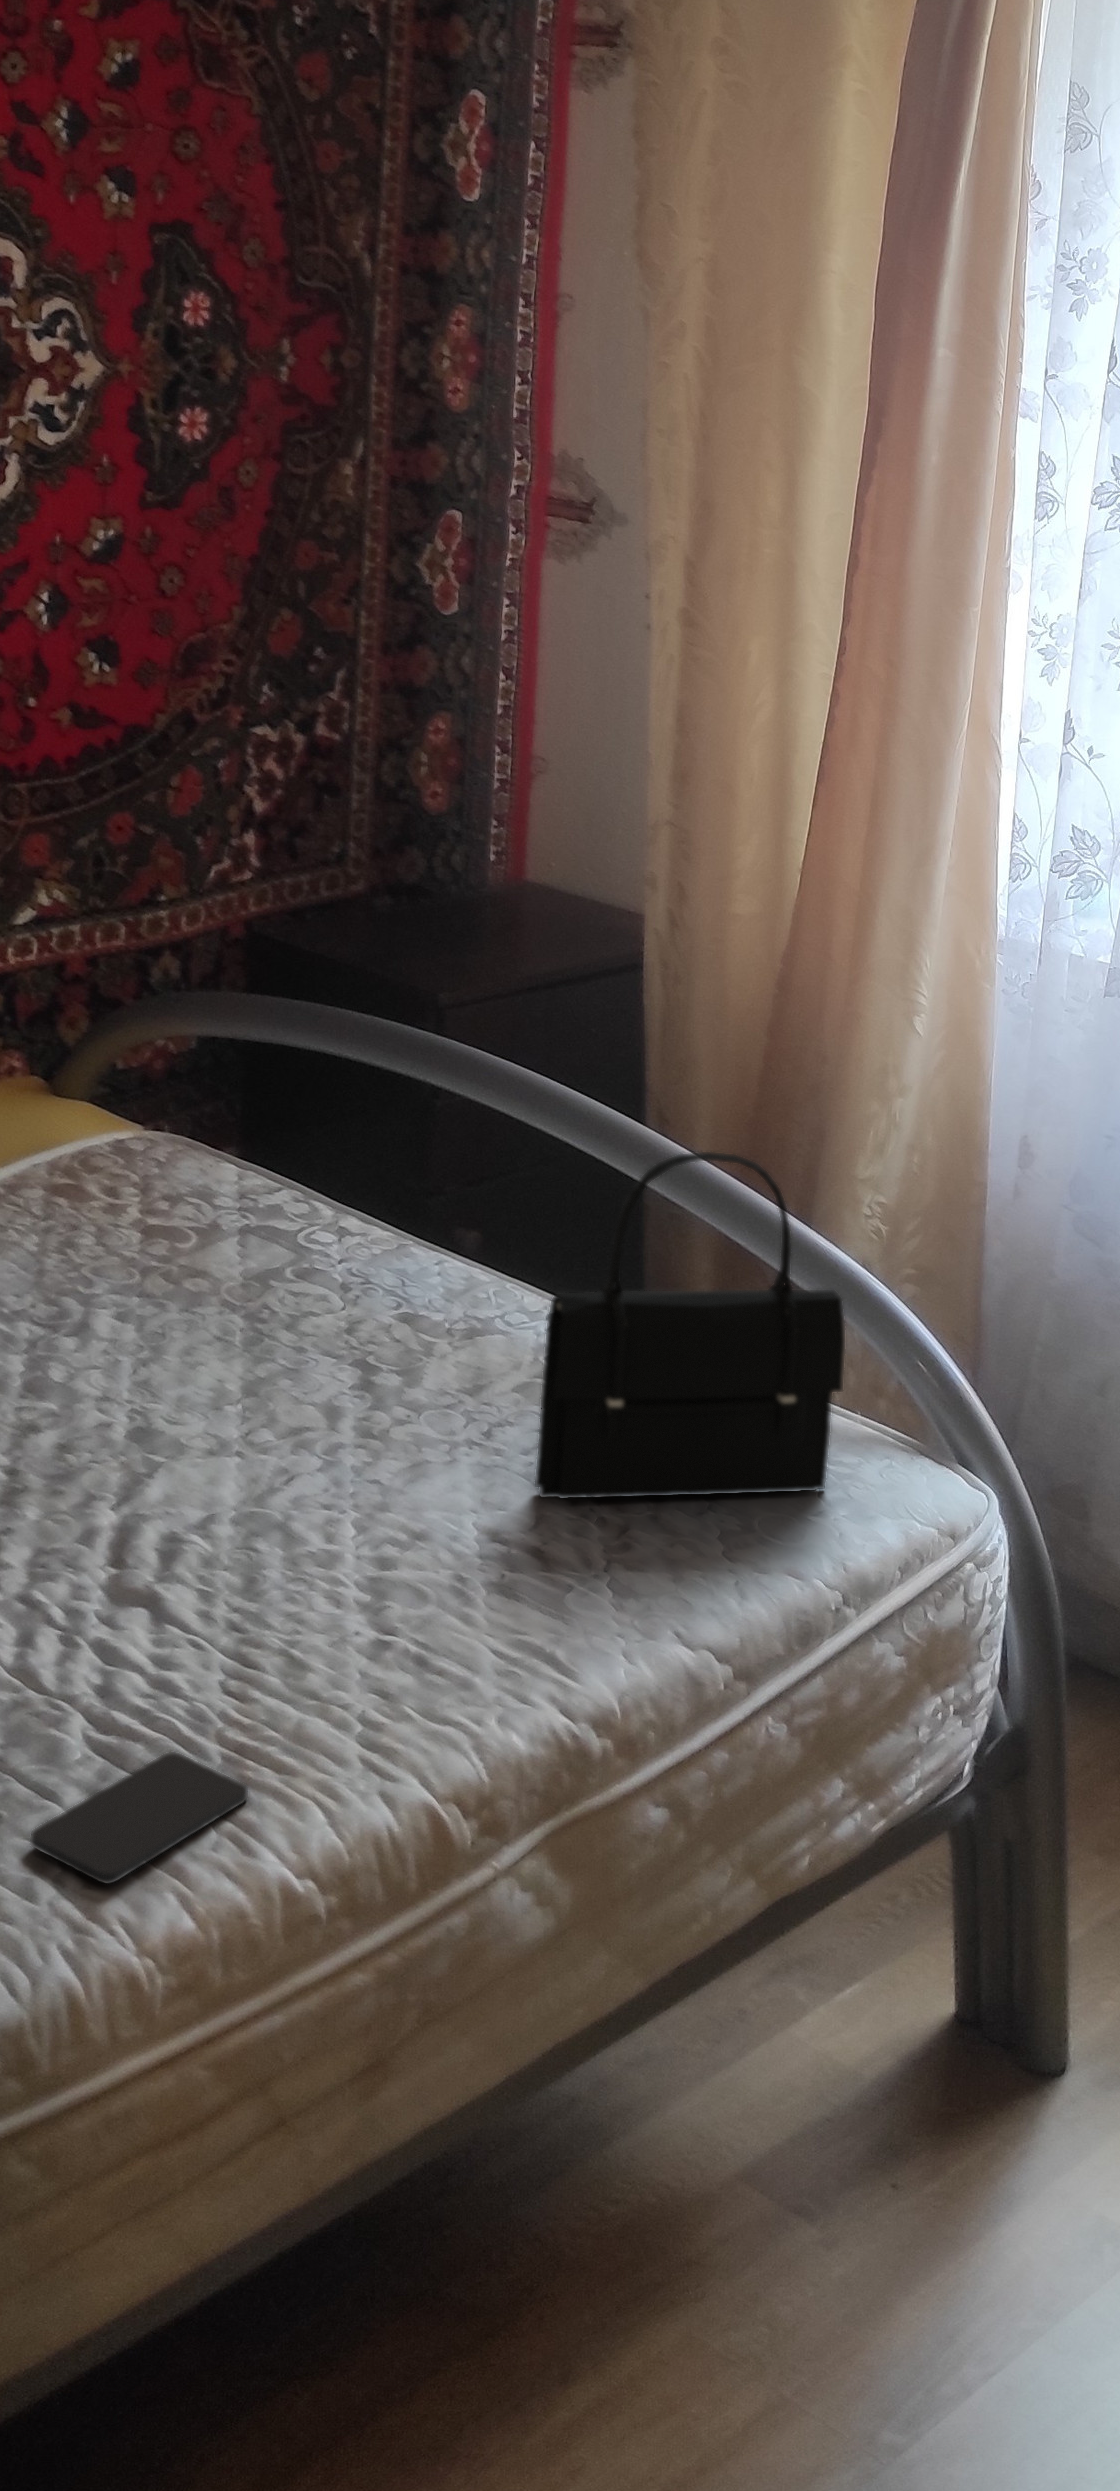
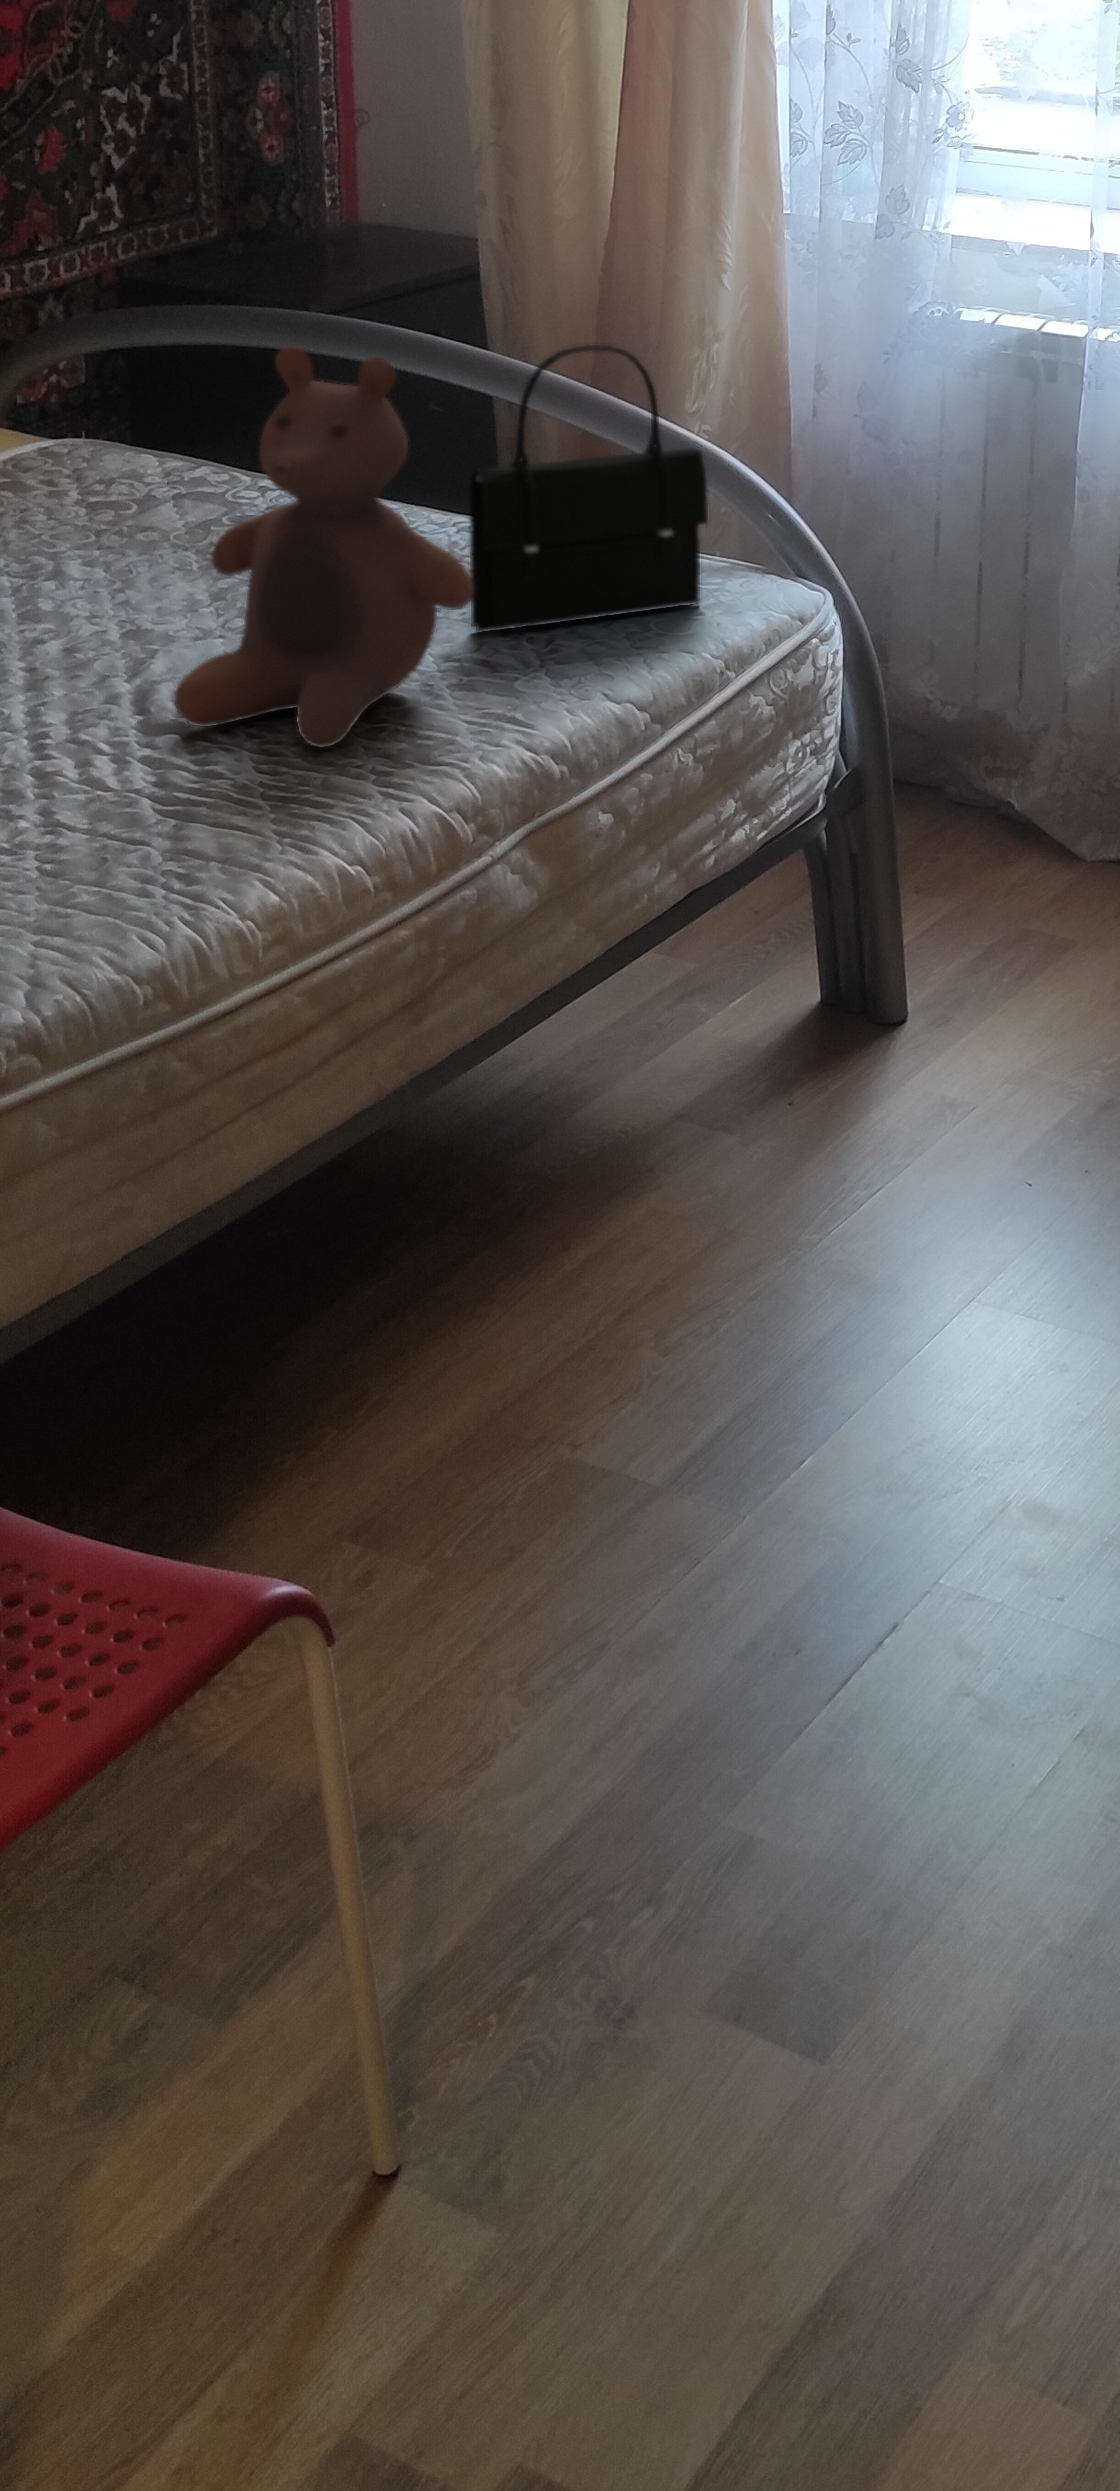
stuffed bear: none [147,1135,522,1669] -> present [175,346,473,747]
smartphone: present [30,1752,248,1883] -> none [136,805,298,879]

